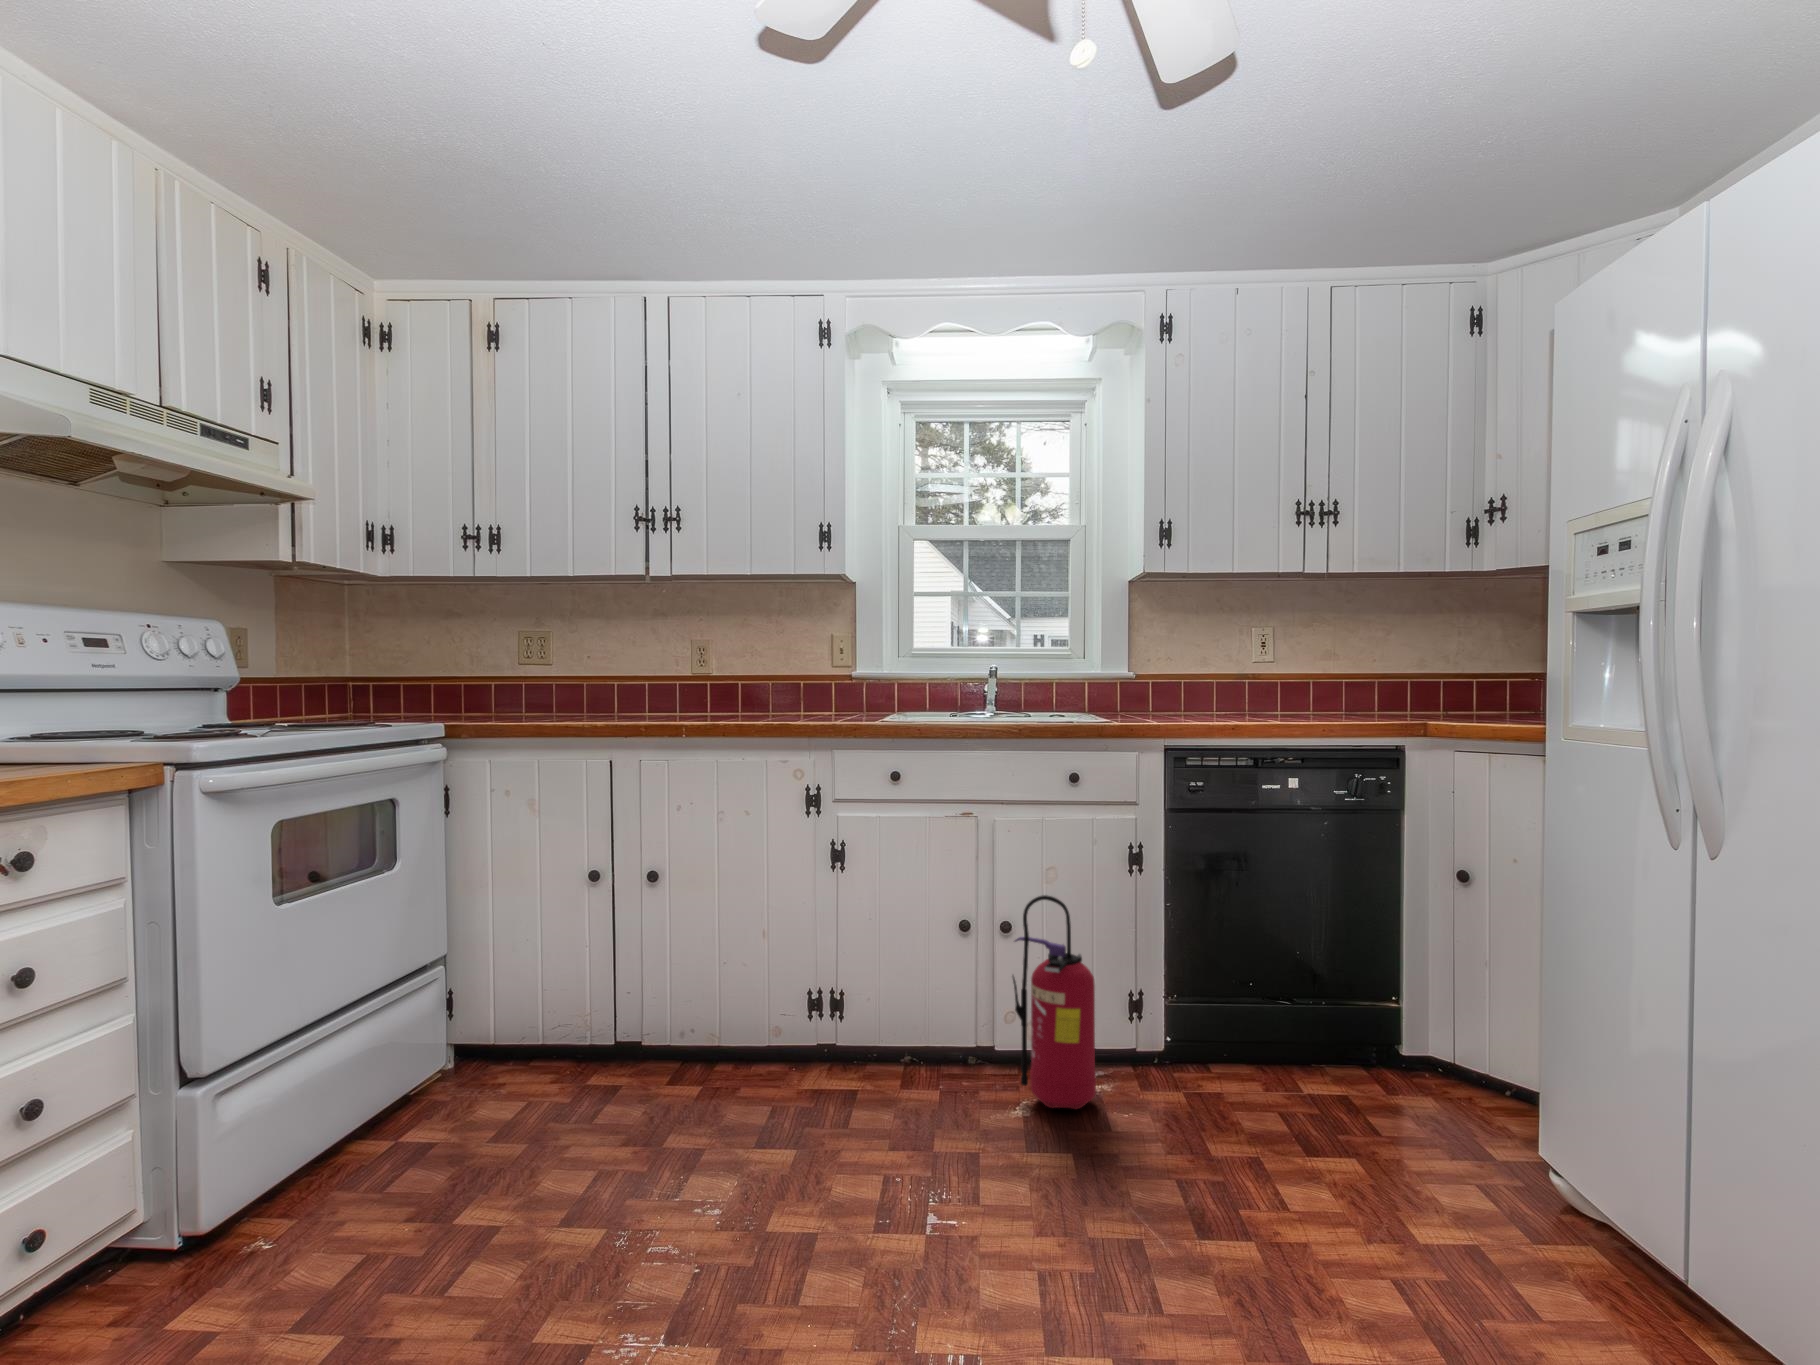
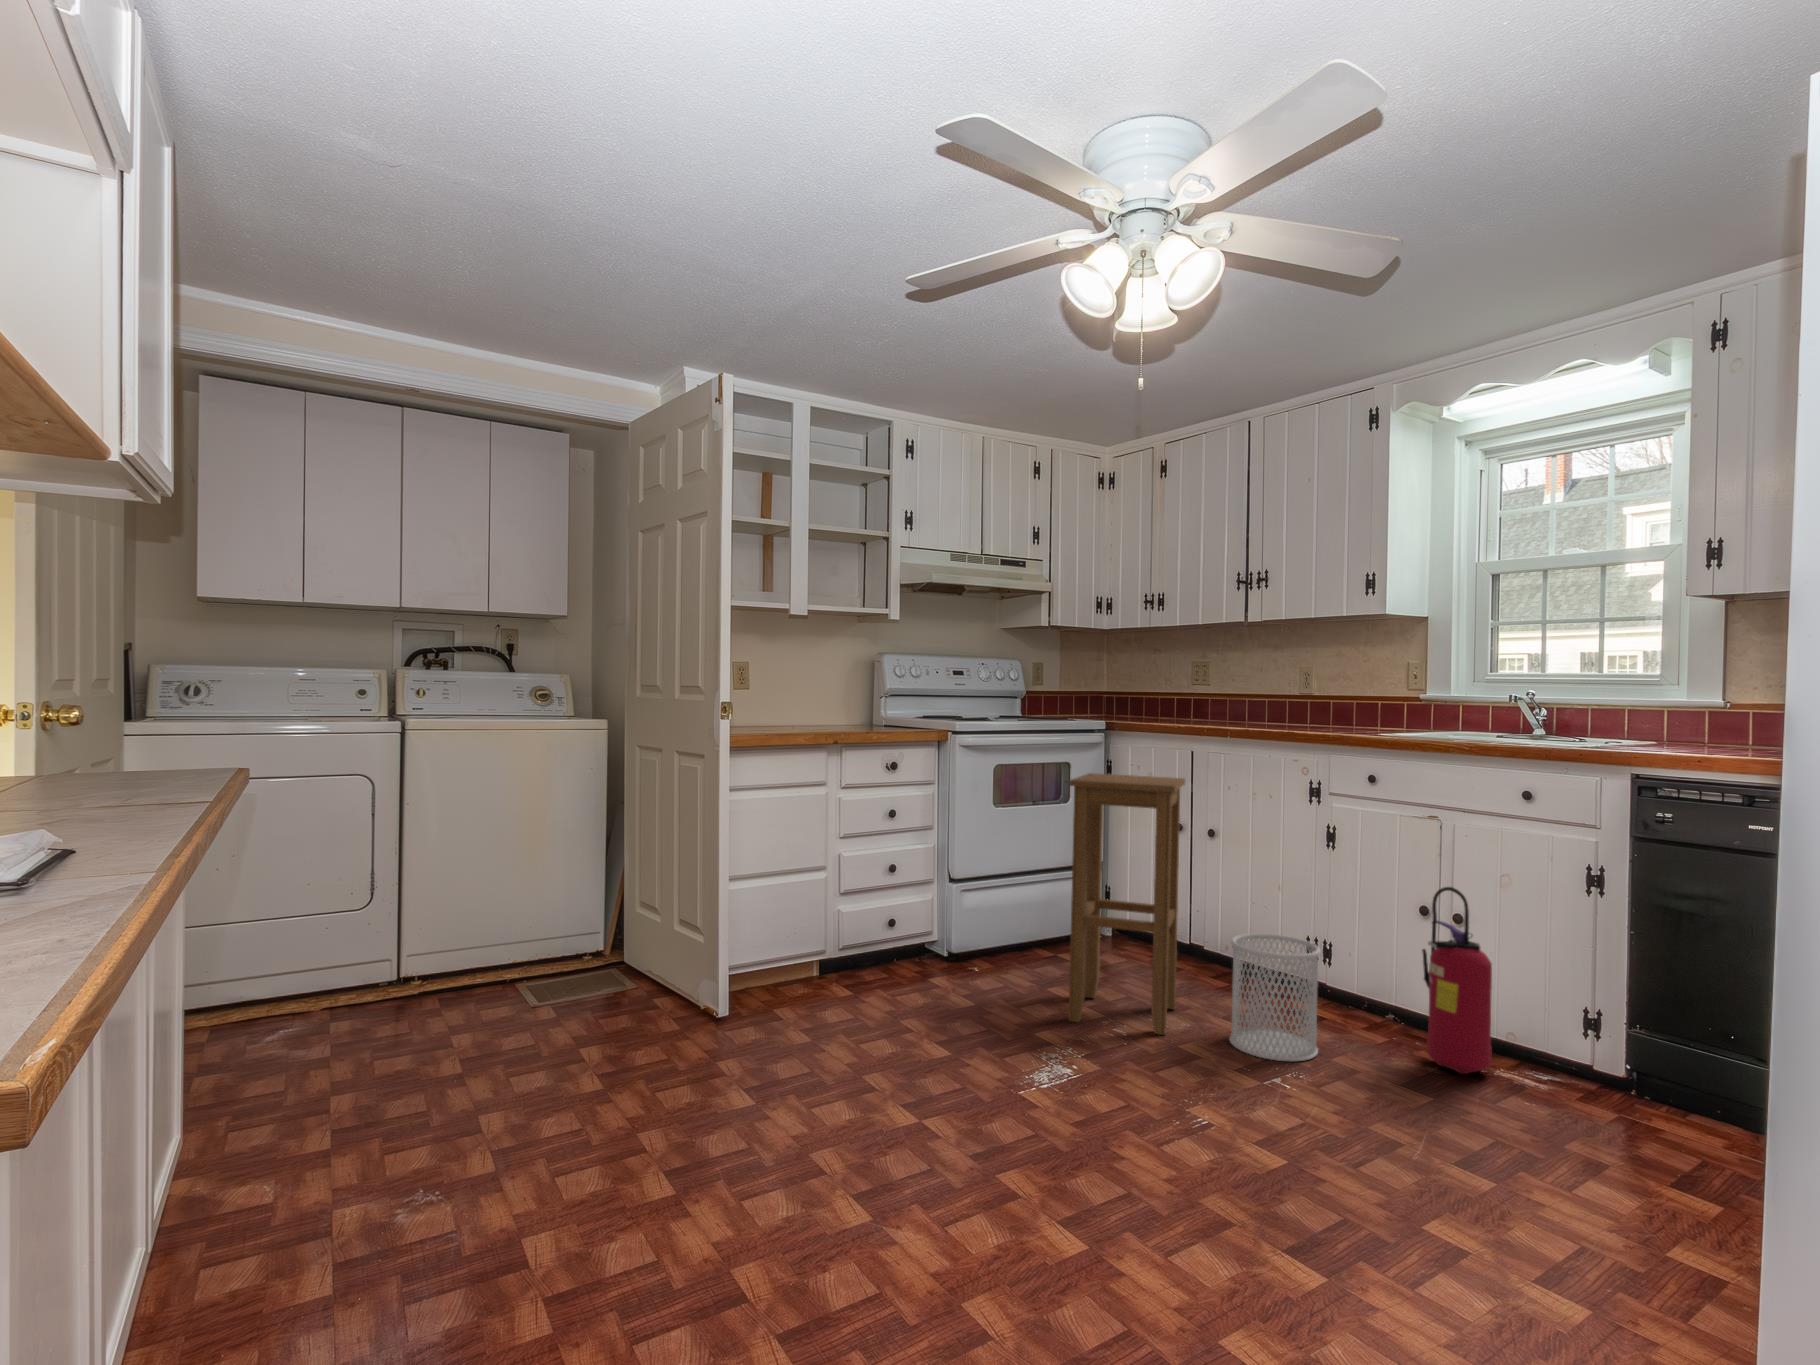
stool: none [577,808,802,1282] -> present [1069,773,1185,1035]
wastebasket: none [852,1006,969,1199] -> present [1230,934,1321,1061]

